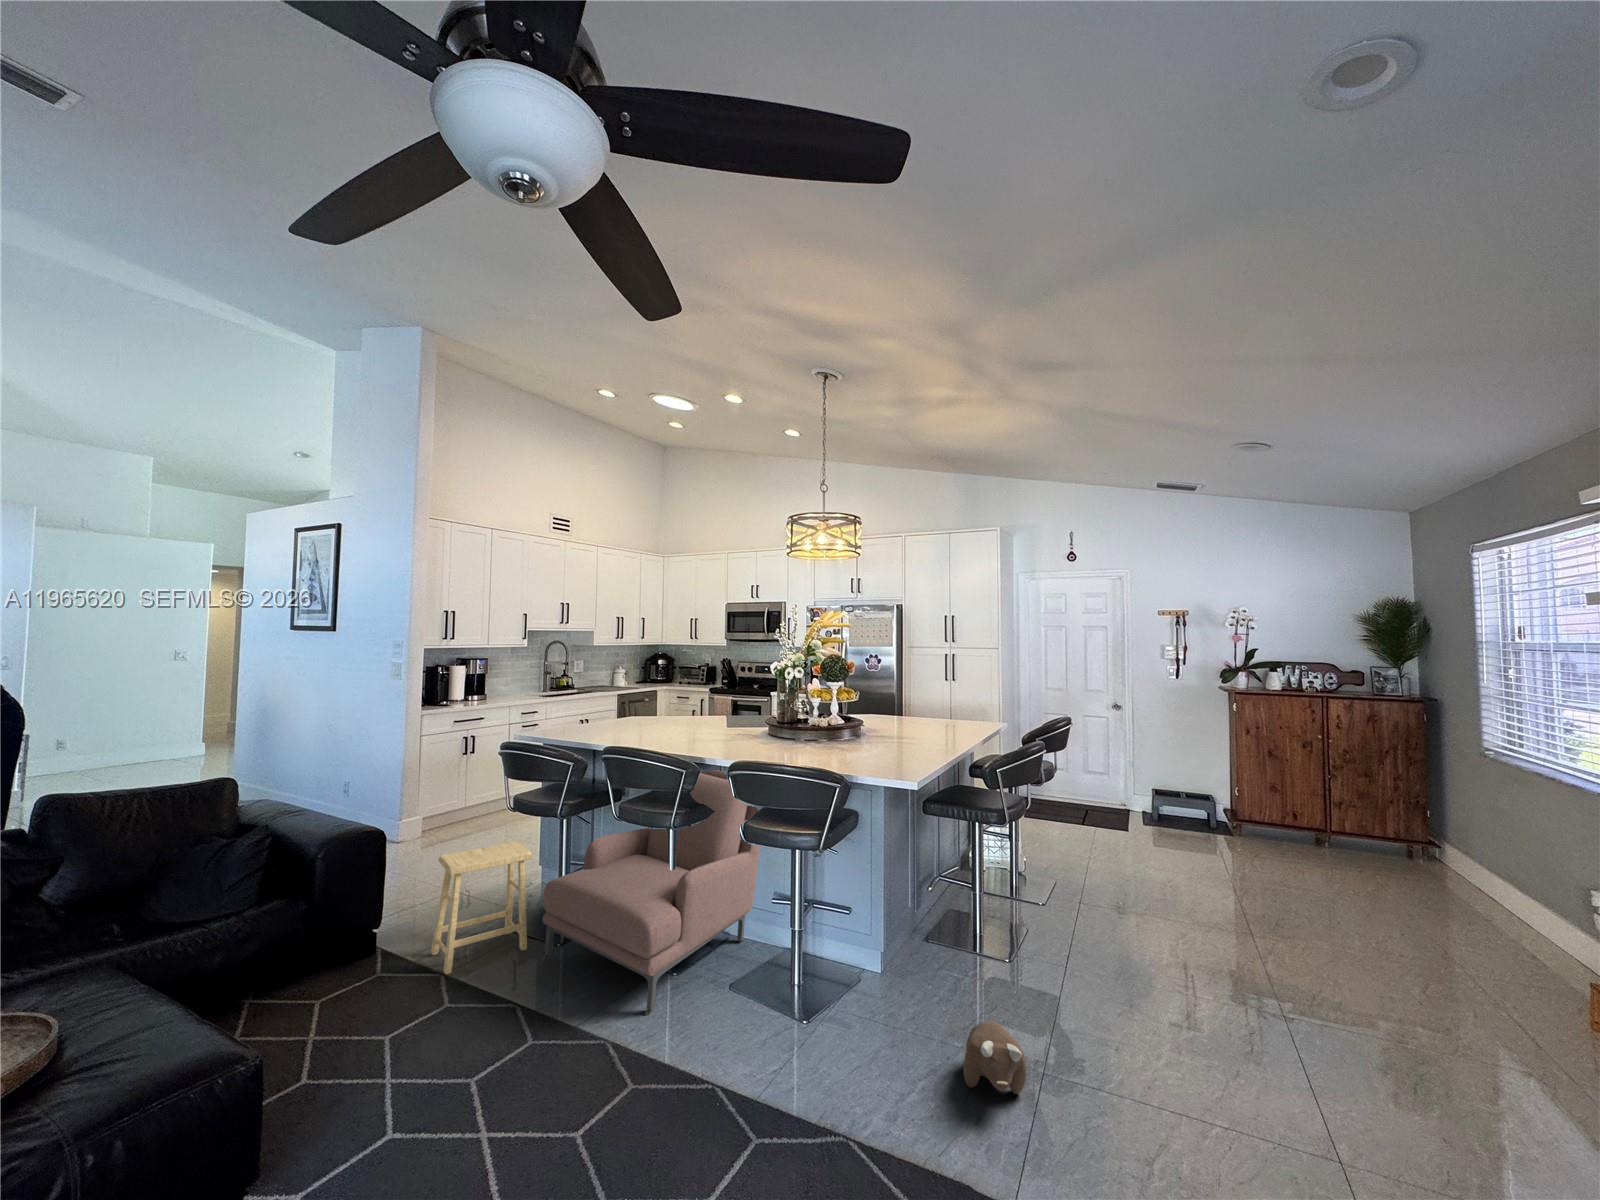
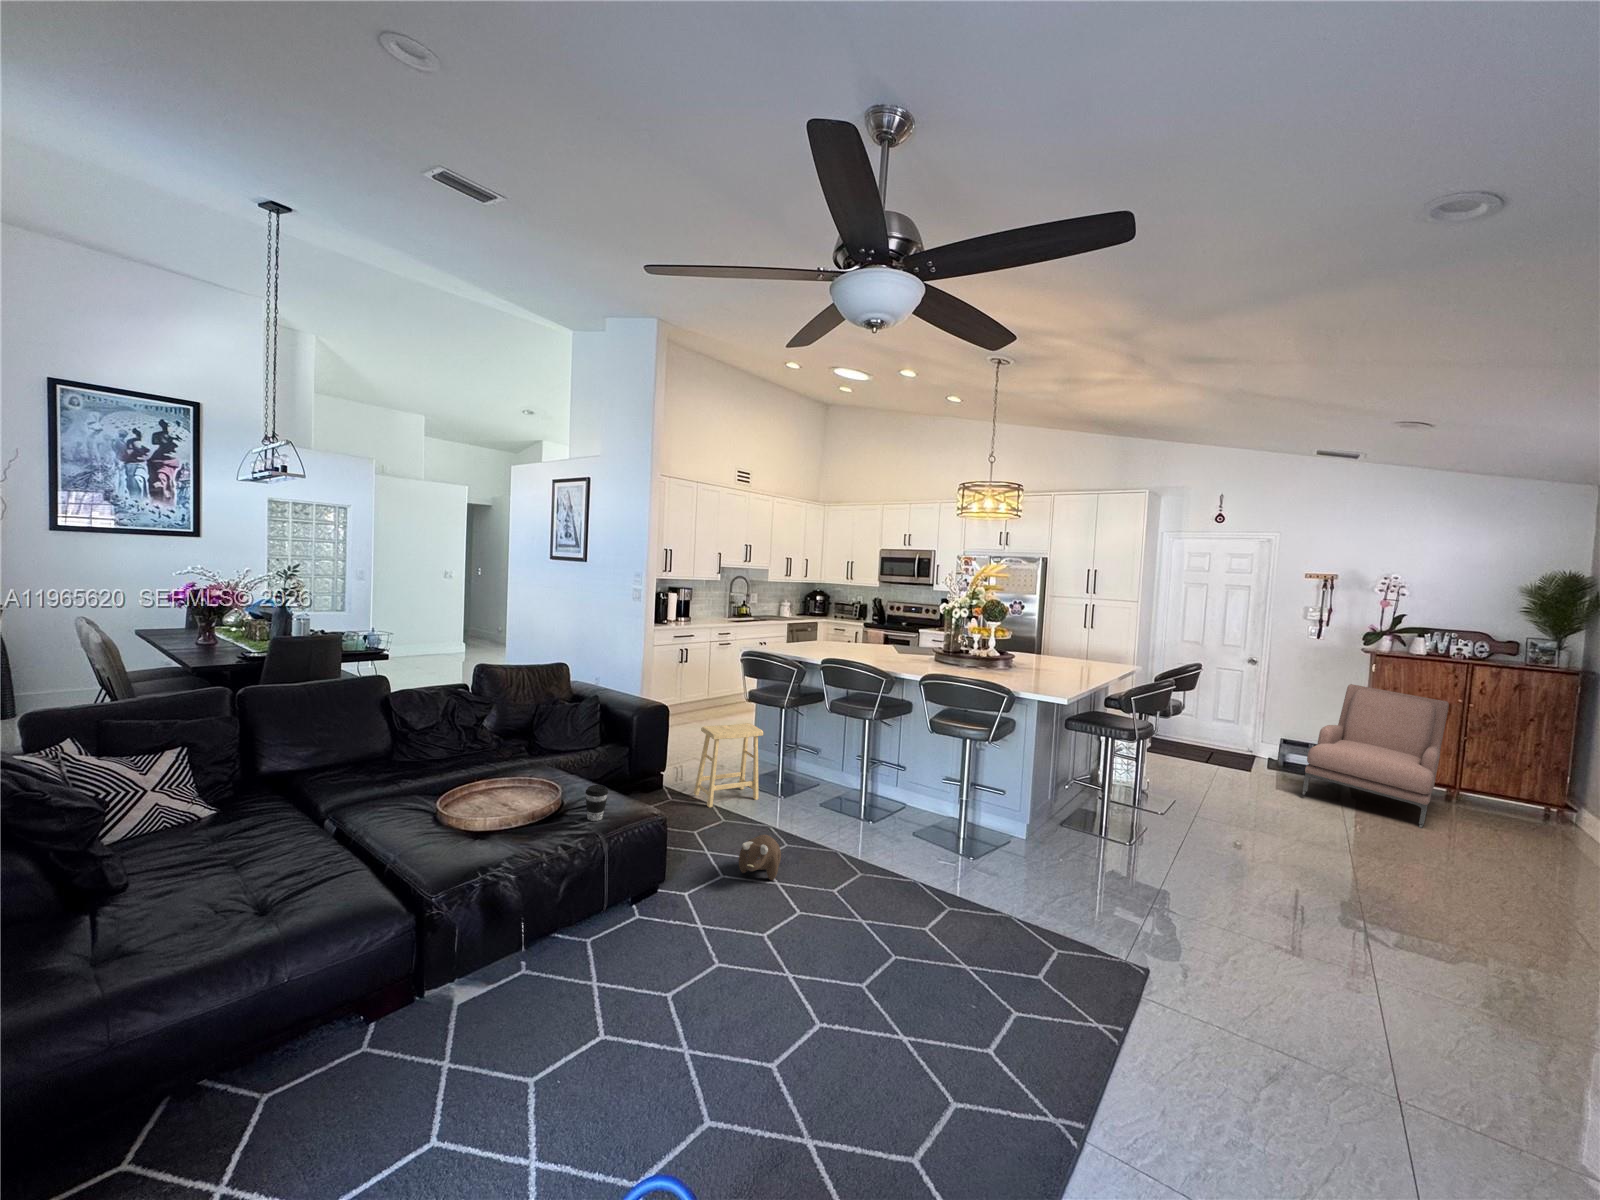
armchair: present [542,770,760,1016] -> present [1302,684,1449,828]
plush toy: present [964,1021,1026,1094] -> present [739,835,781,880]
coffee cup: none [93,1023,147,1097] -> present [585,785,608,821]

